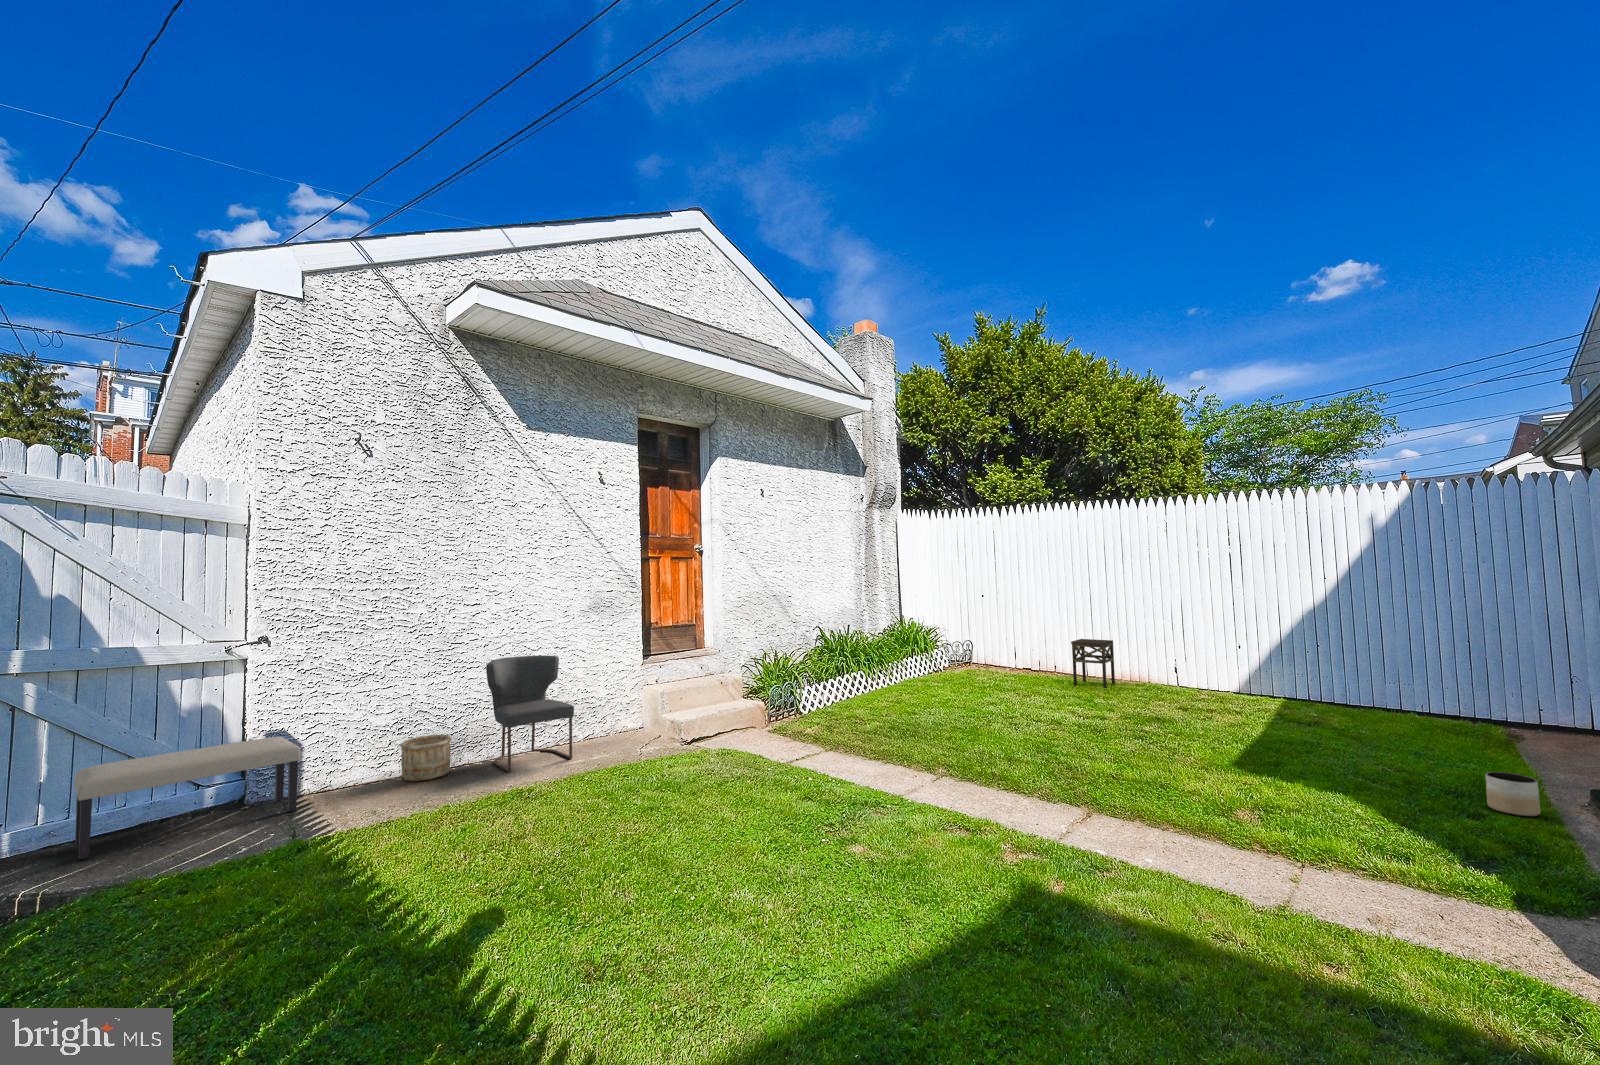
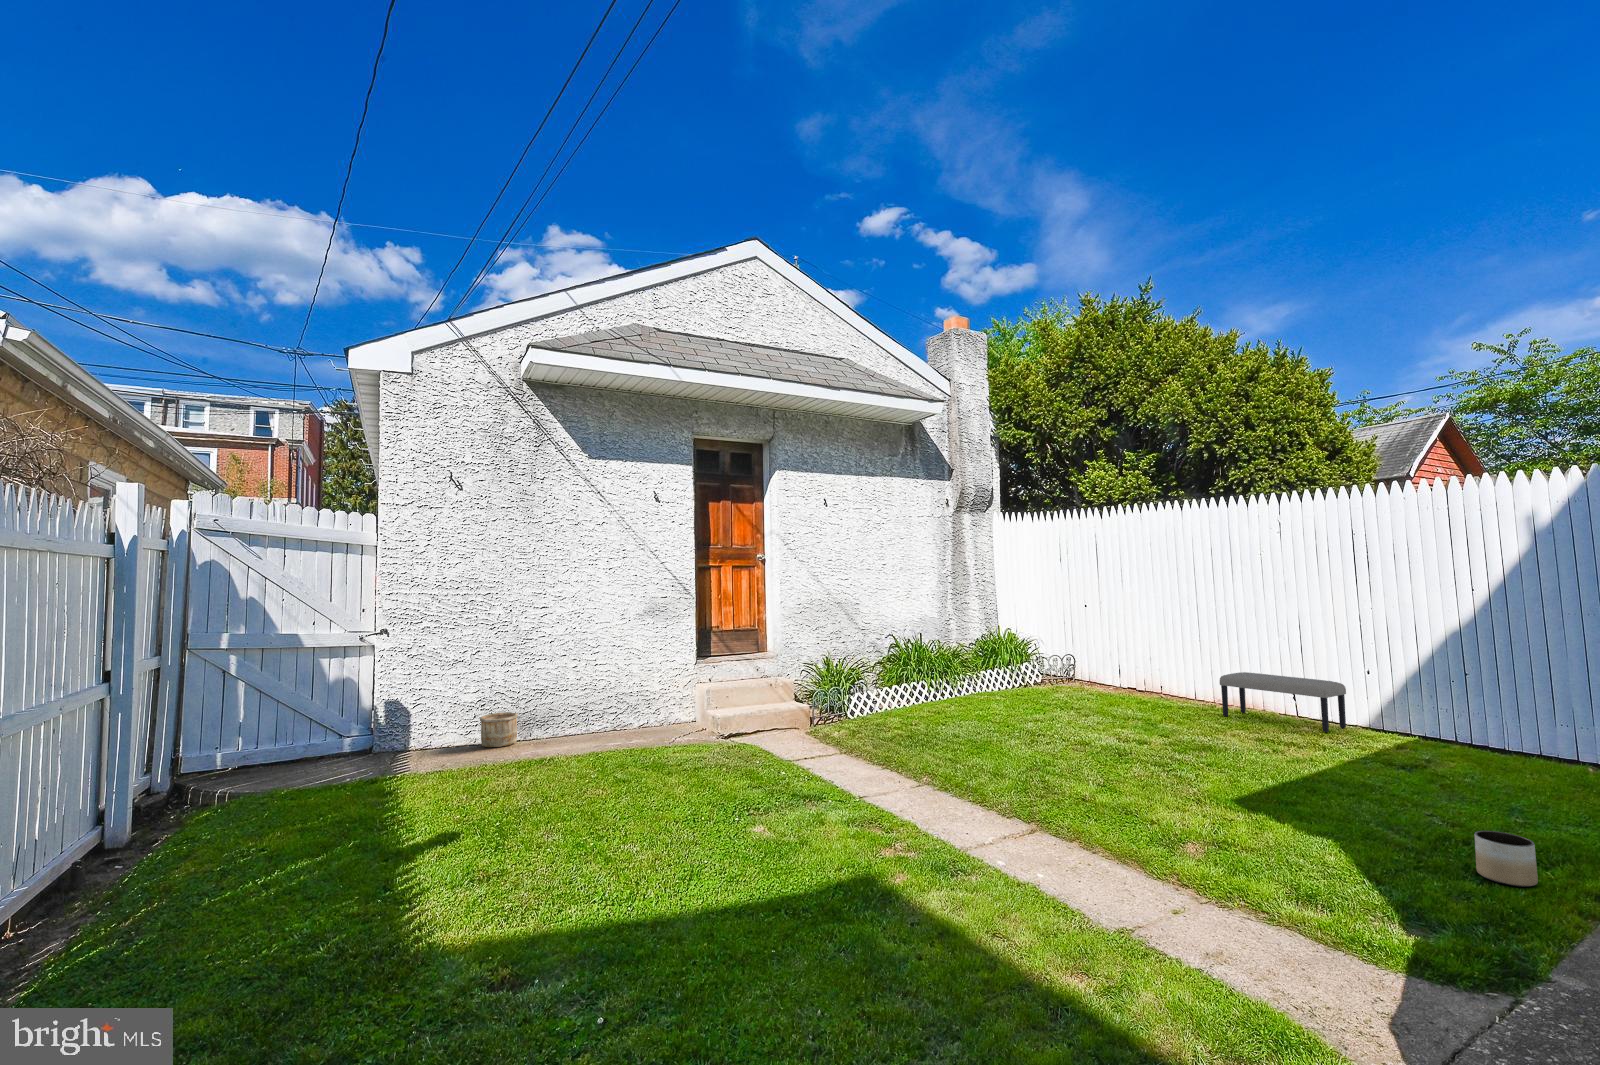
side table: present [1071,639,1115,688] -> none [1166,657,1222,713]
chair: present [486,656,574,772] -> none [547,652,613,747]
bench: present [74,737,301,860] -> present [1220,672,1346,732]

